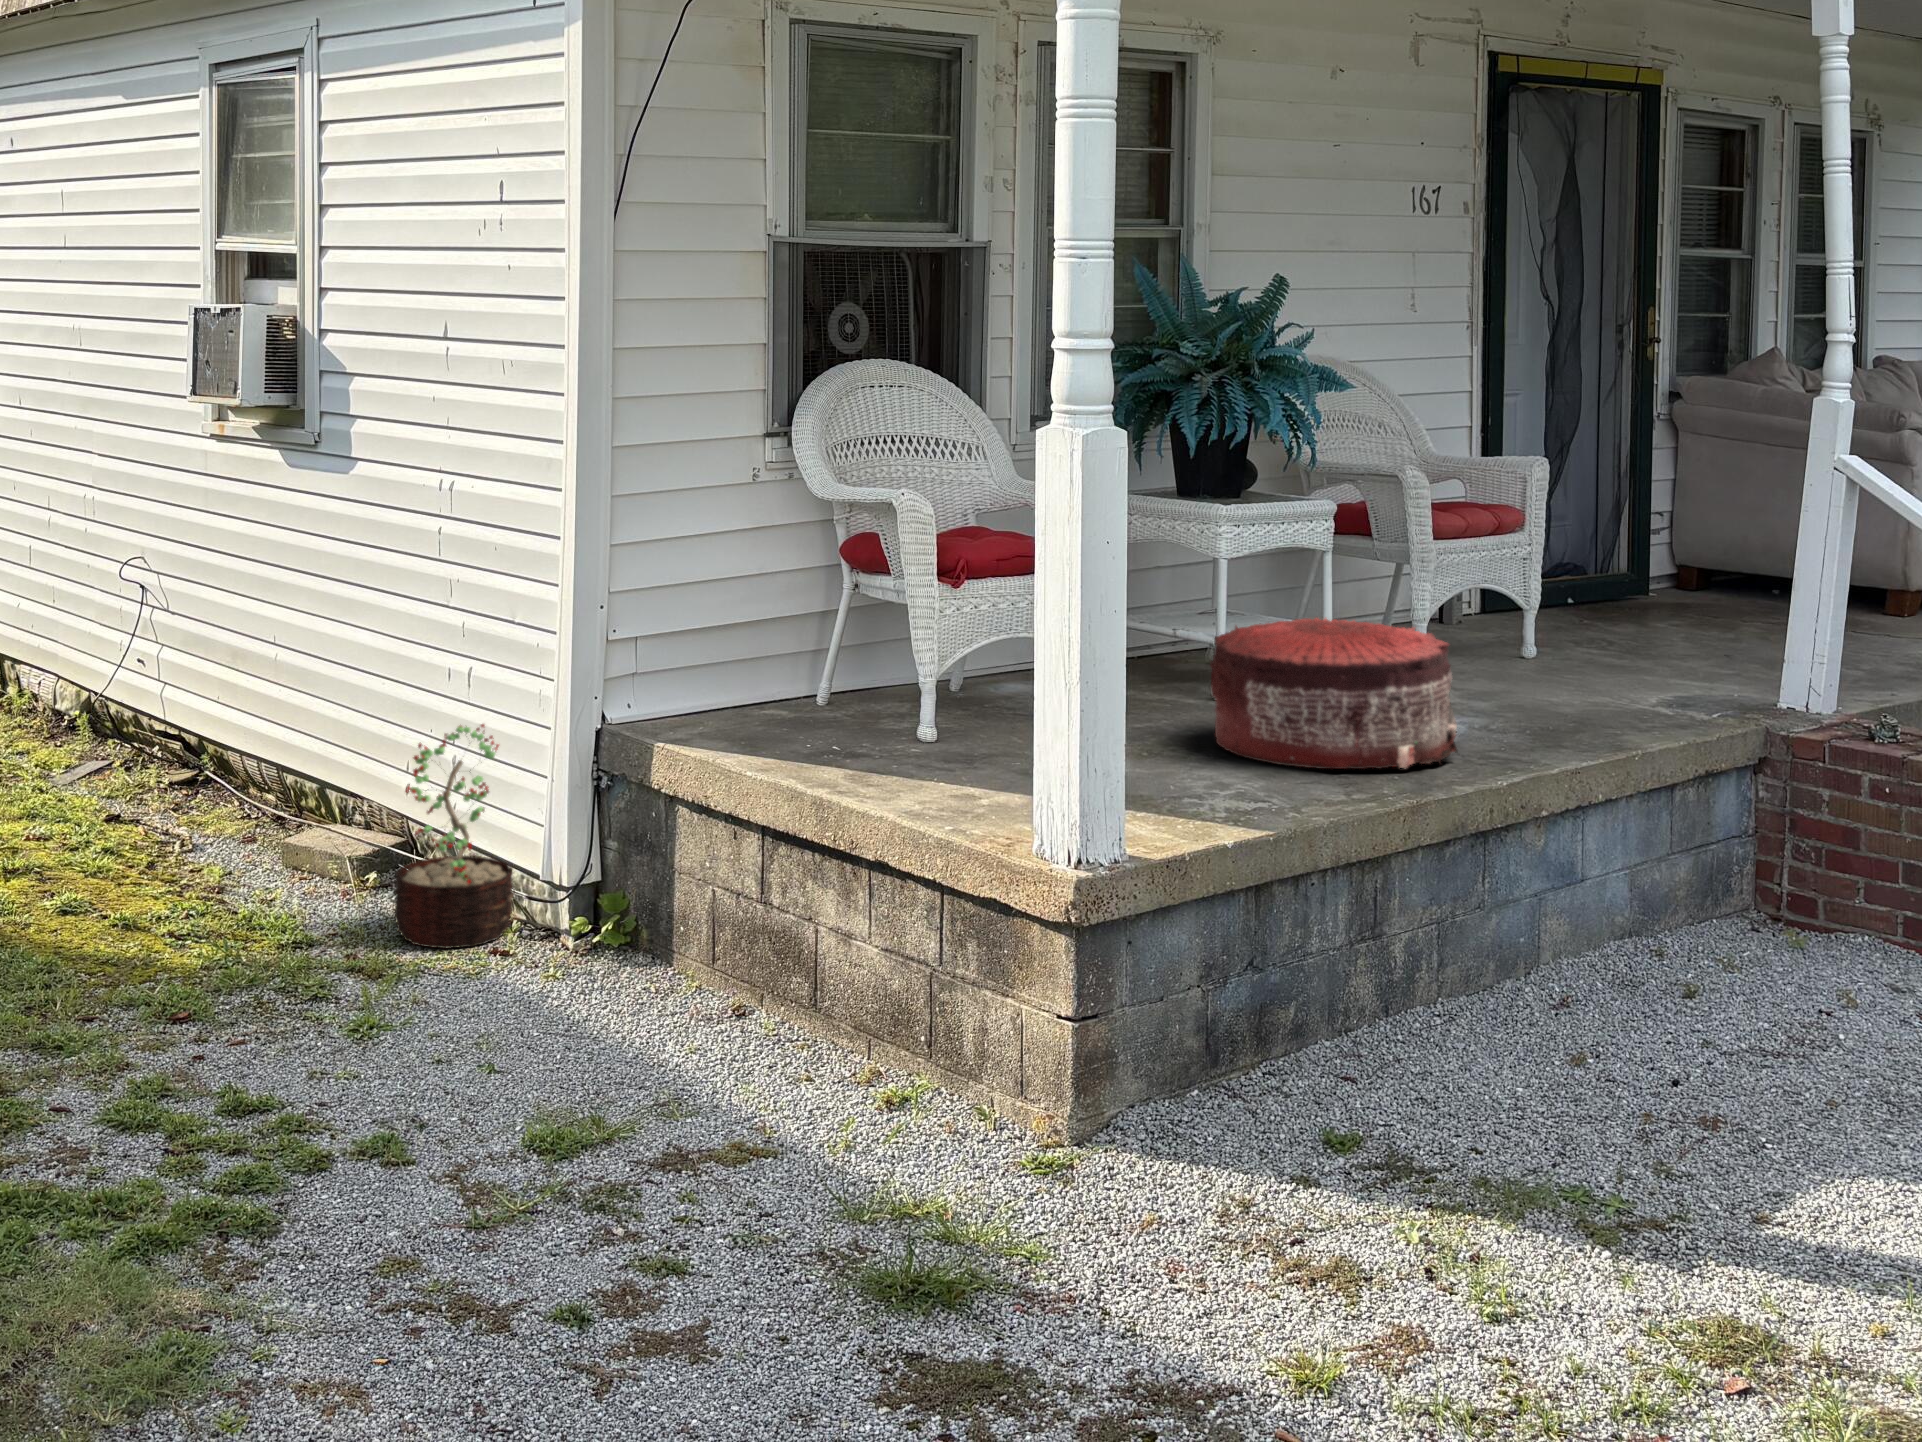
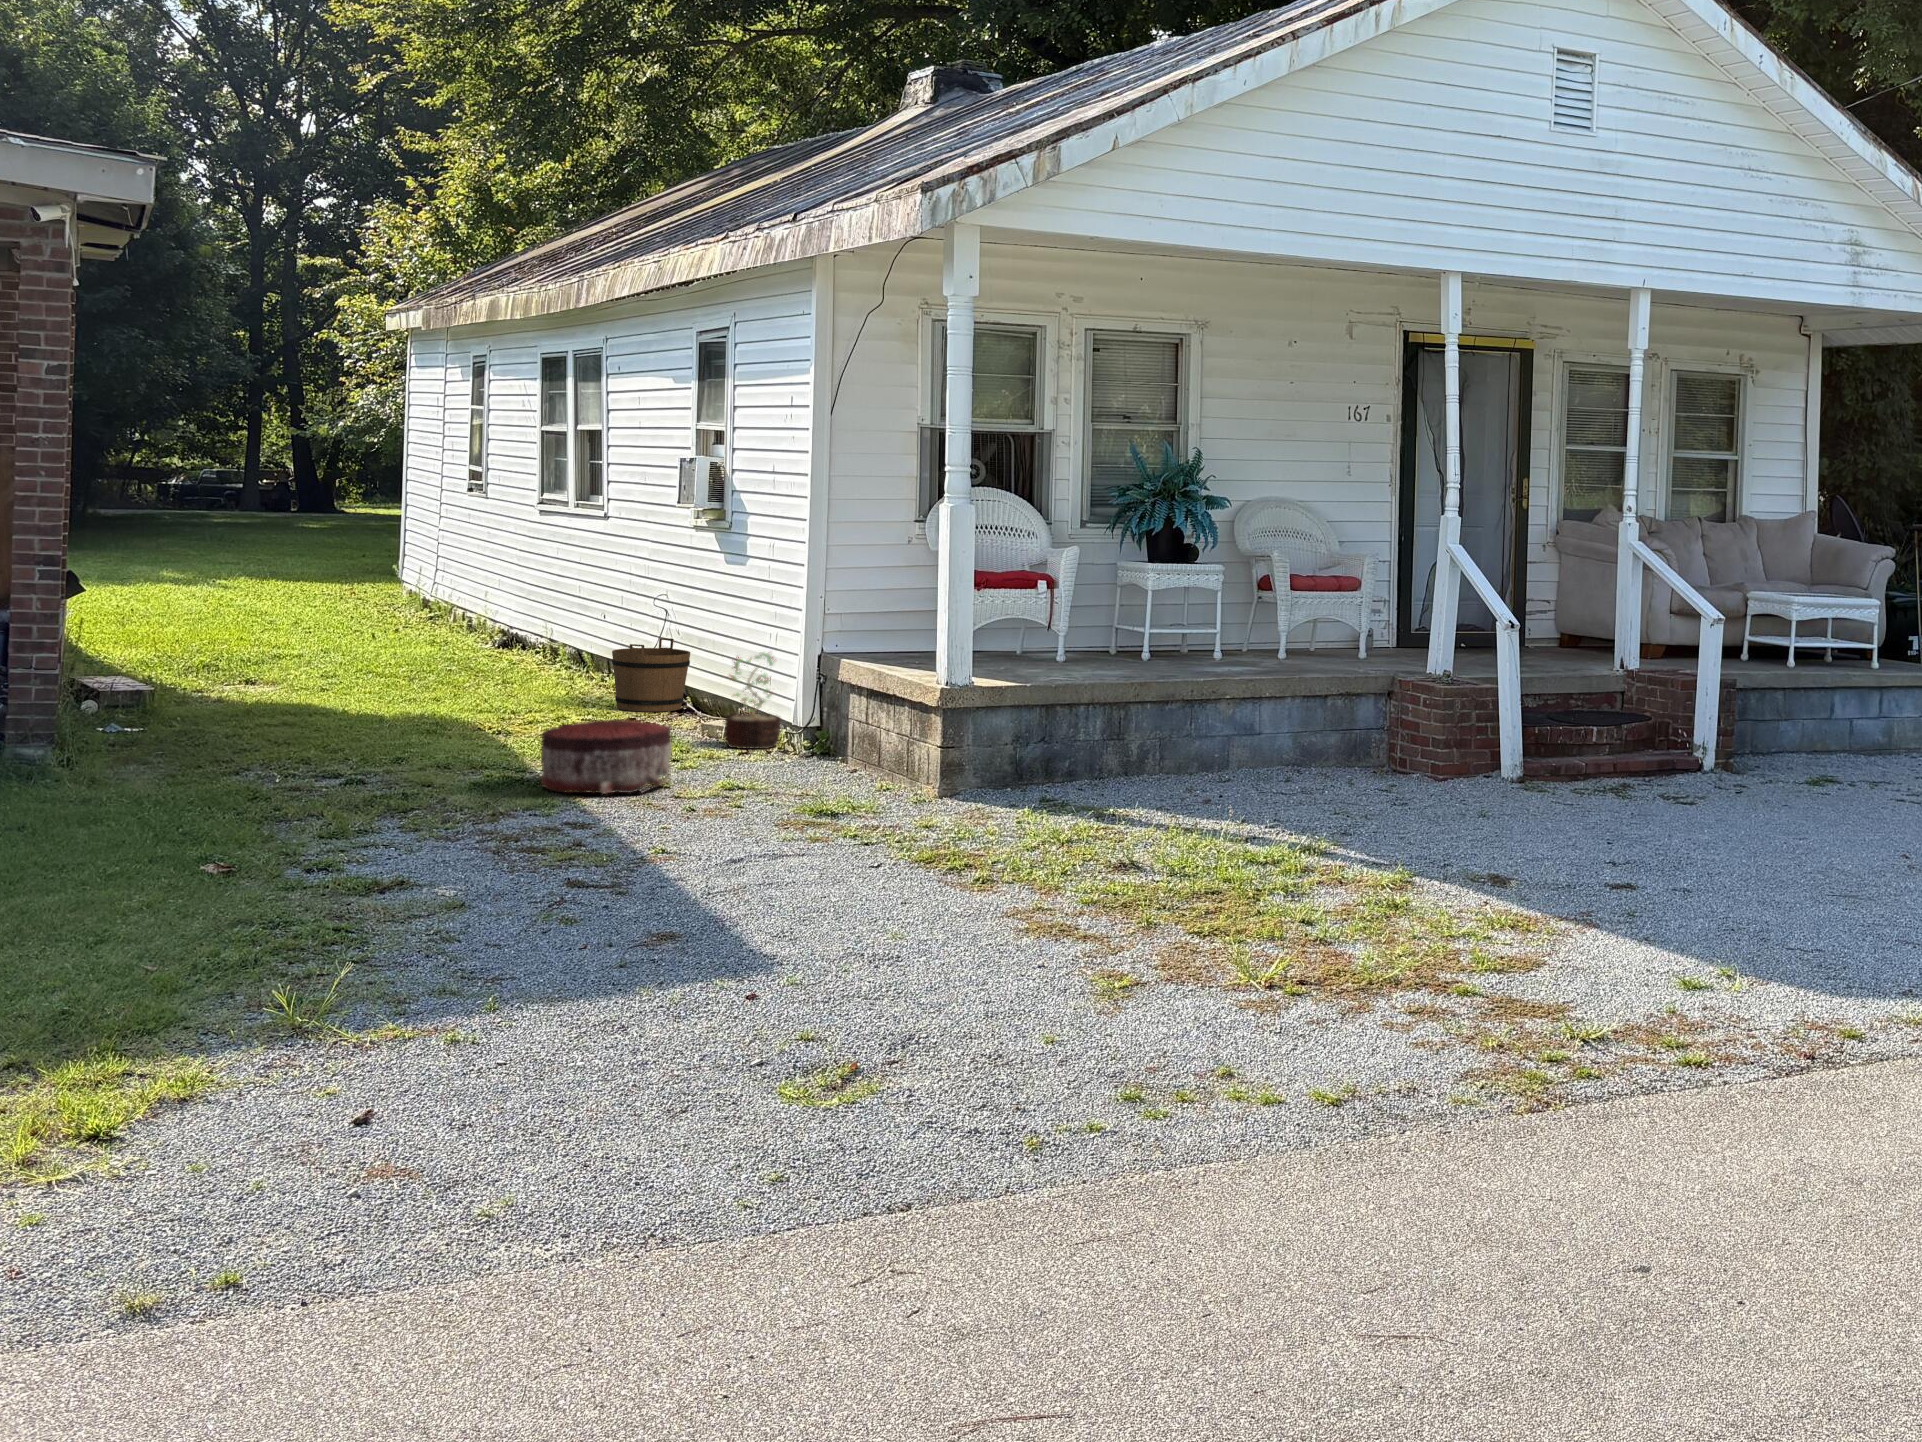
pouf: present [1210,618,1458,769] -> present [540,719,672,794]
bucket: none [72,657,227,815] -> present [612,638,690,712]

